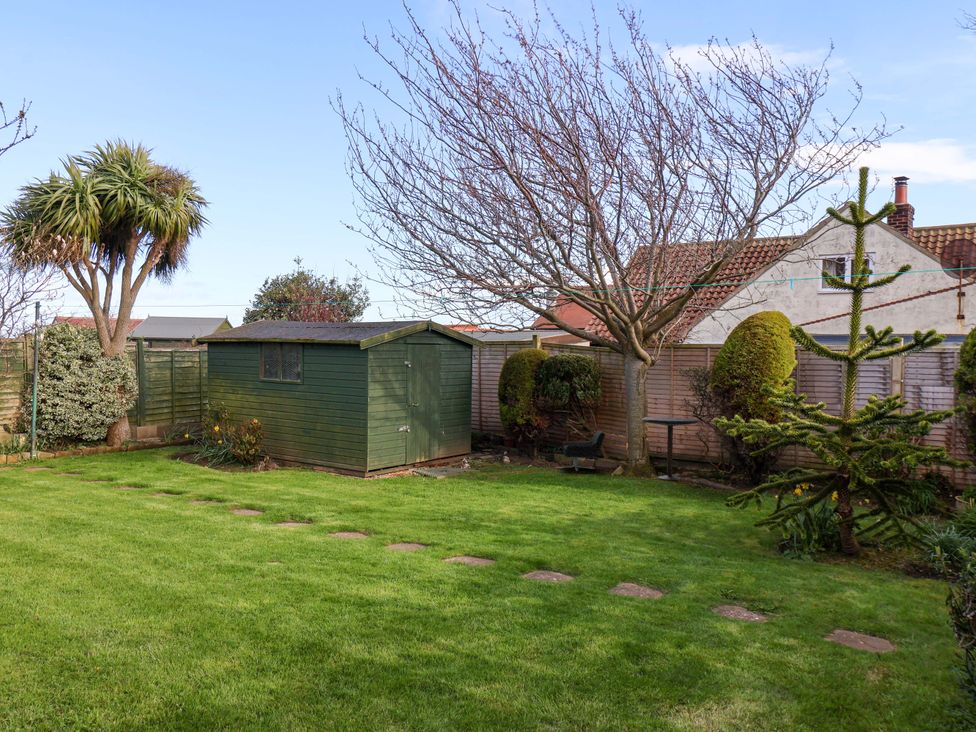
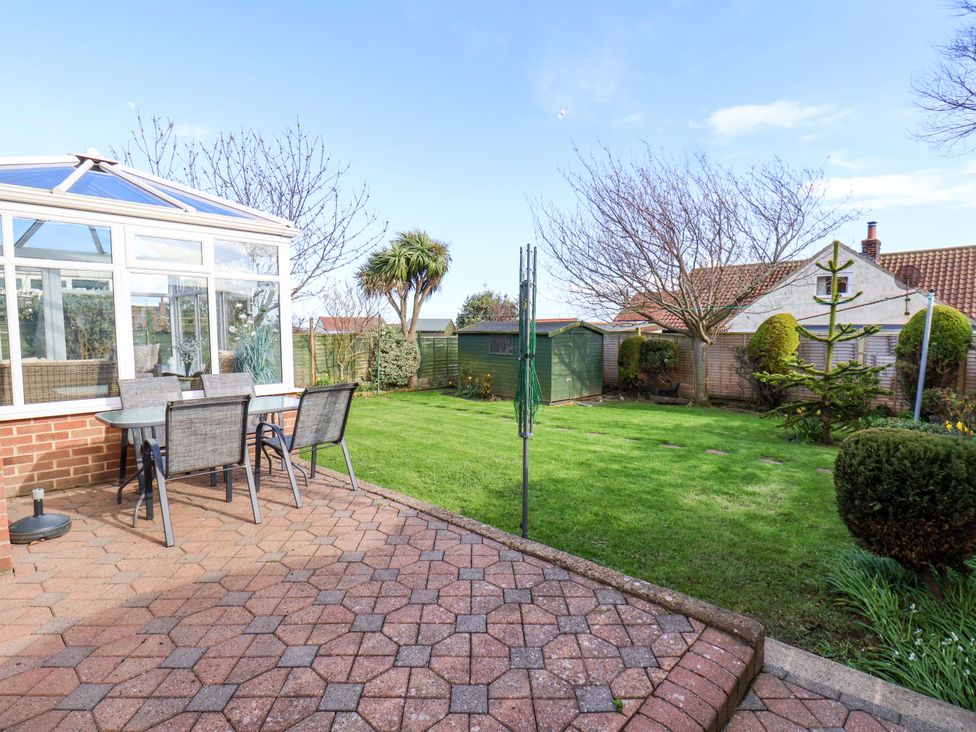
pedestal table: present [642,417,699,481] -> none [704,374,738,409]

